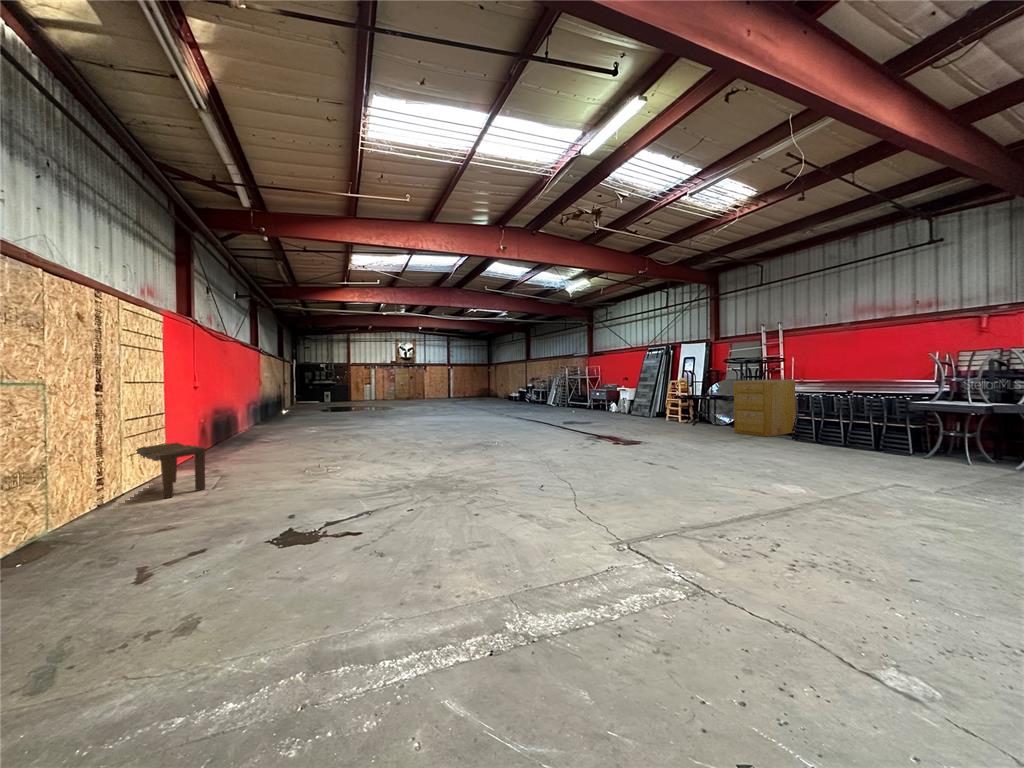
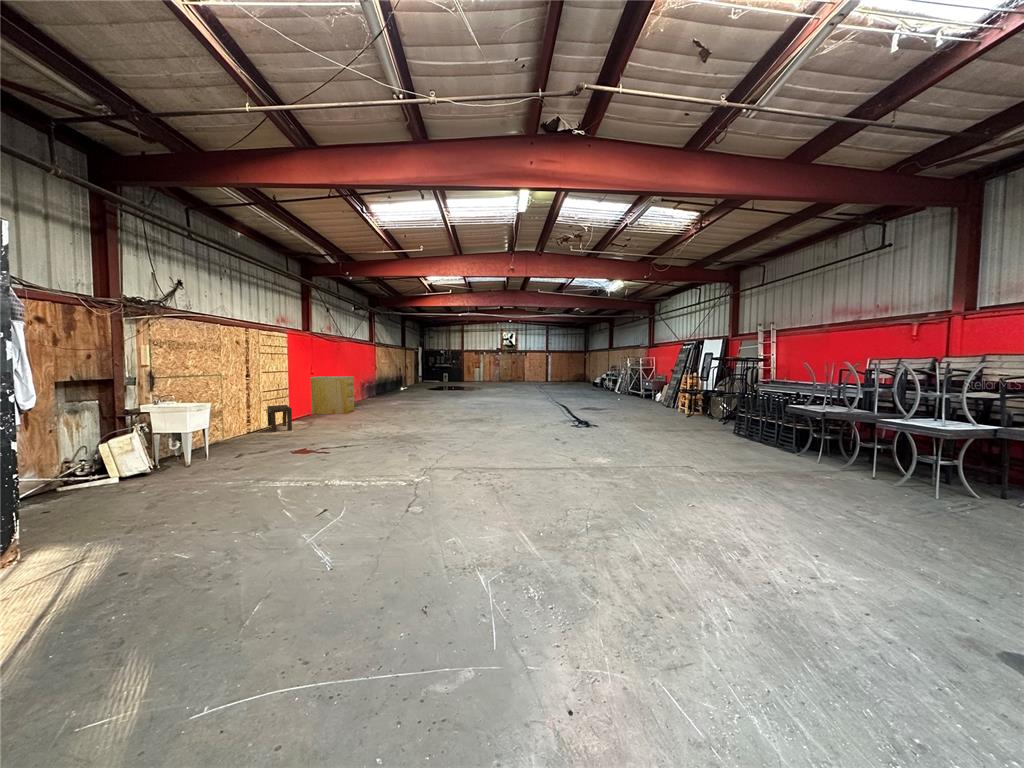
filing cabinet: present [733,380,796,436] -> present [310,376,355,414]

